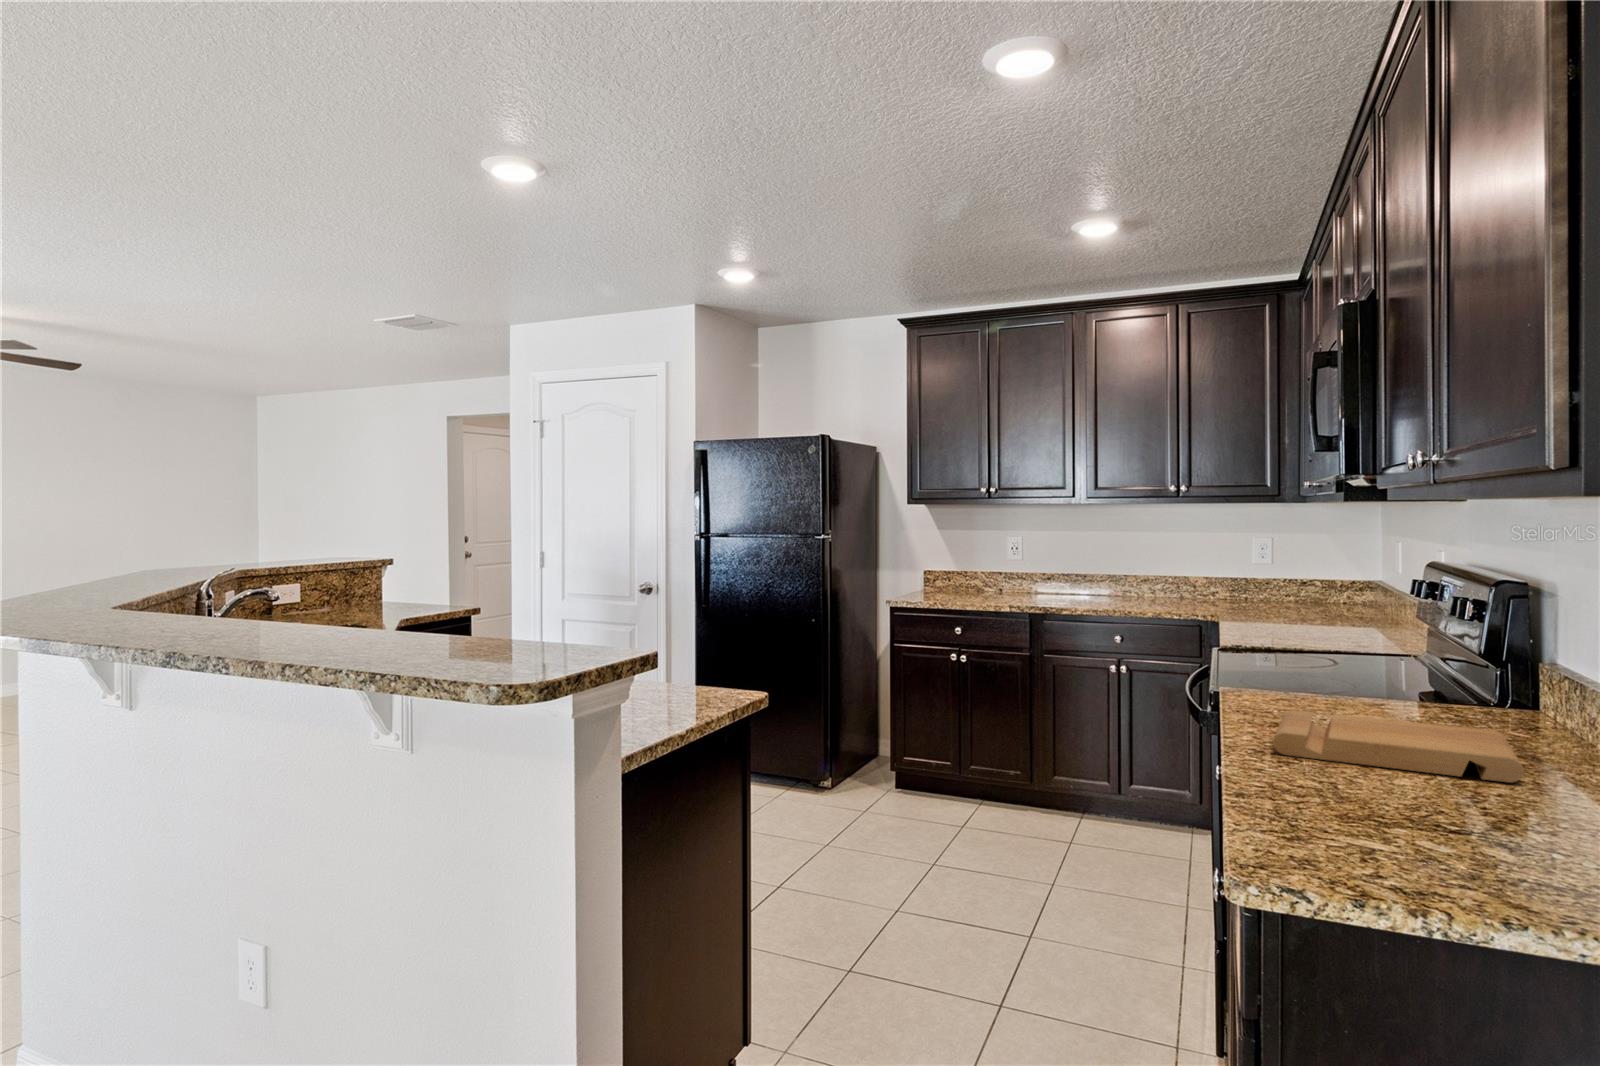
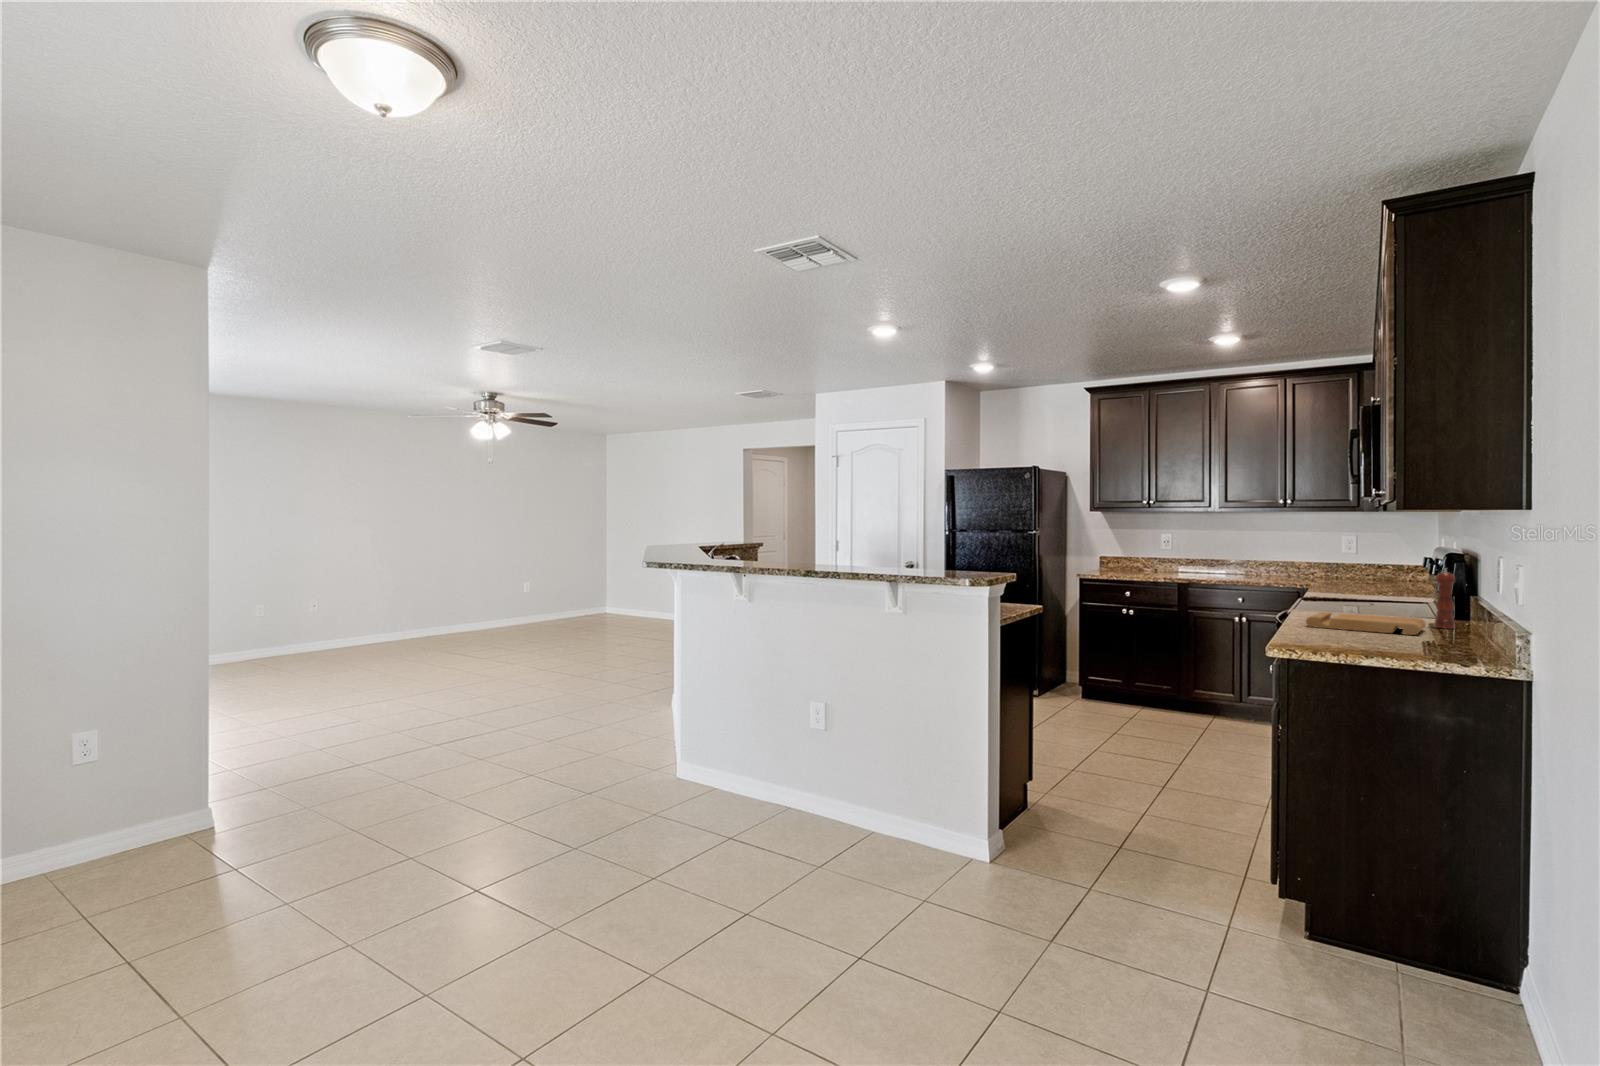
pepper mill: none [1507,619,1549,745] -> present [1435,568,1455,629]

